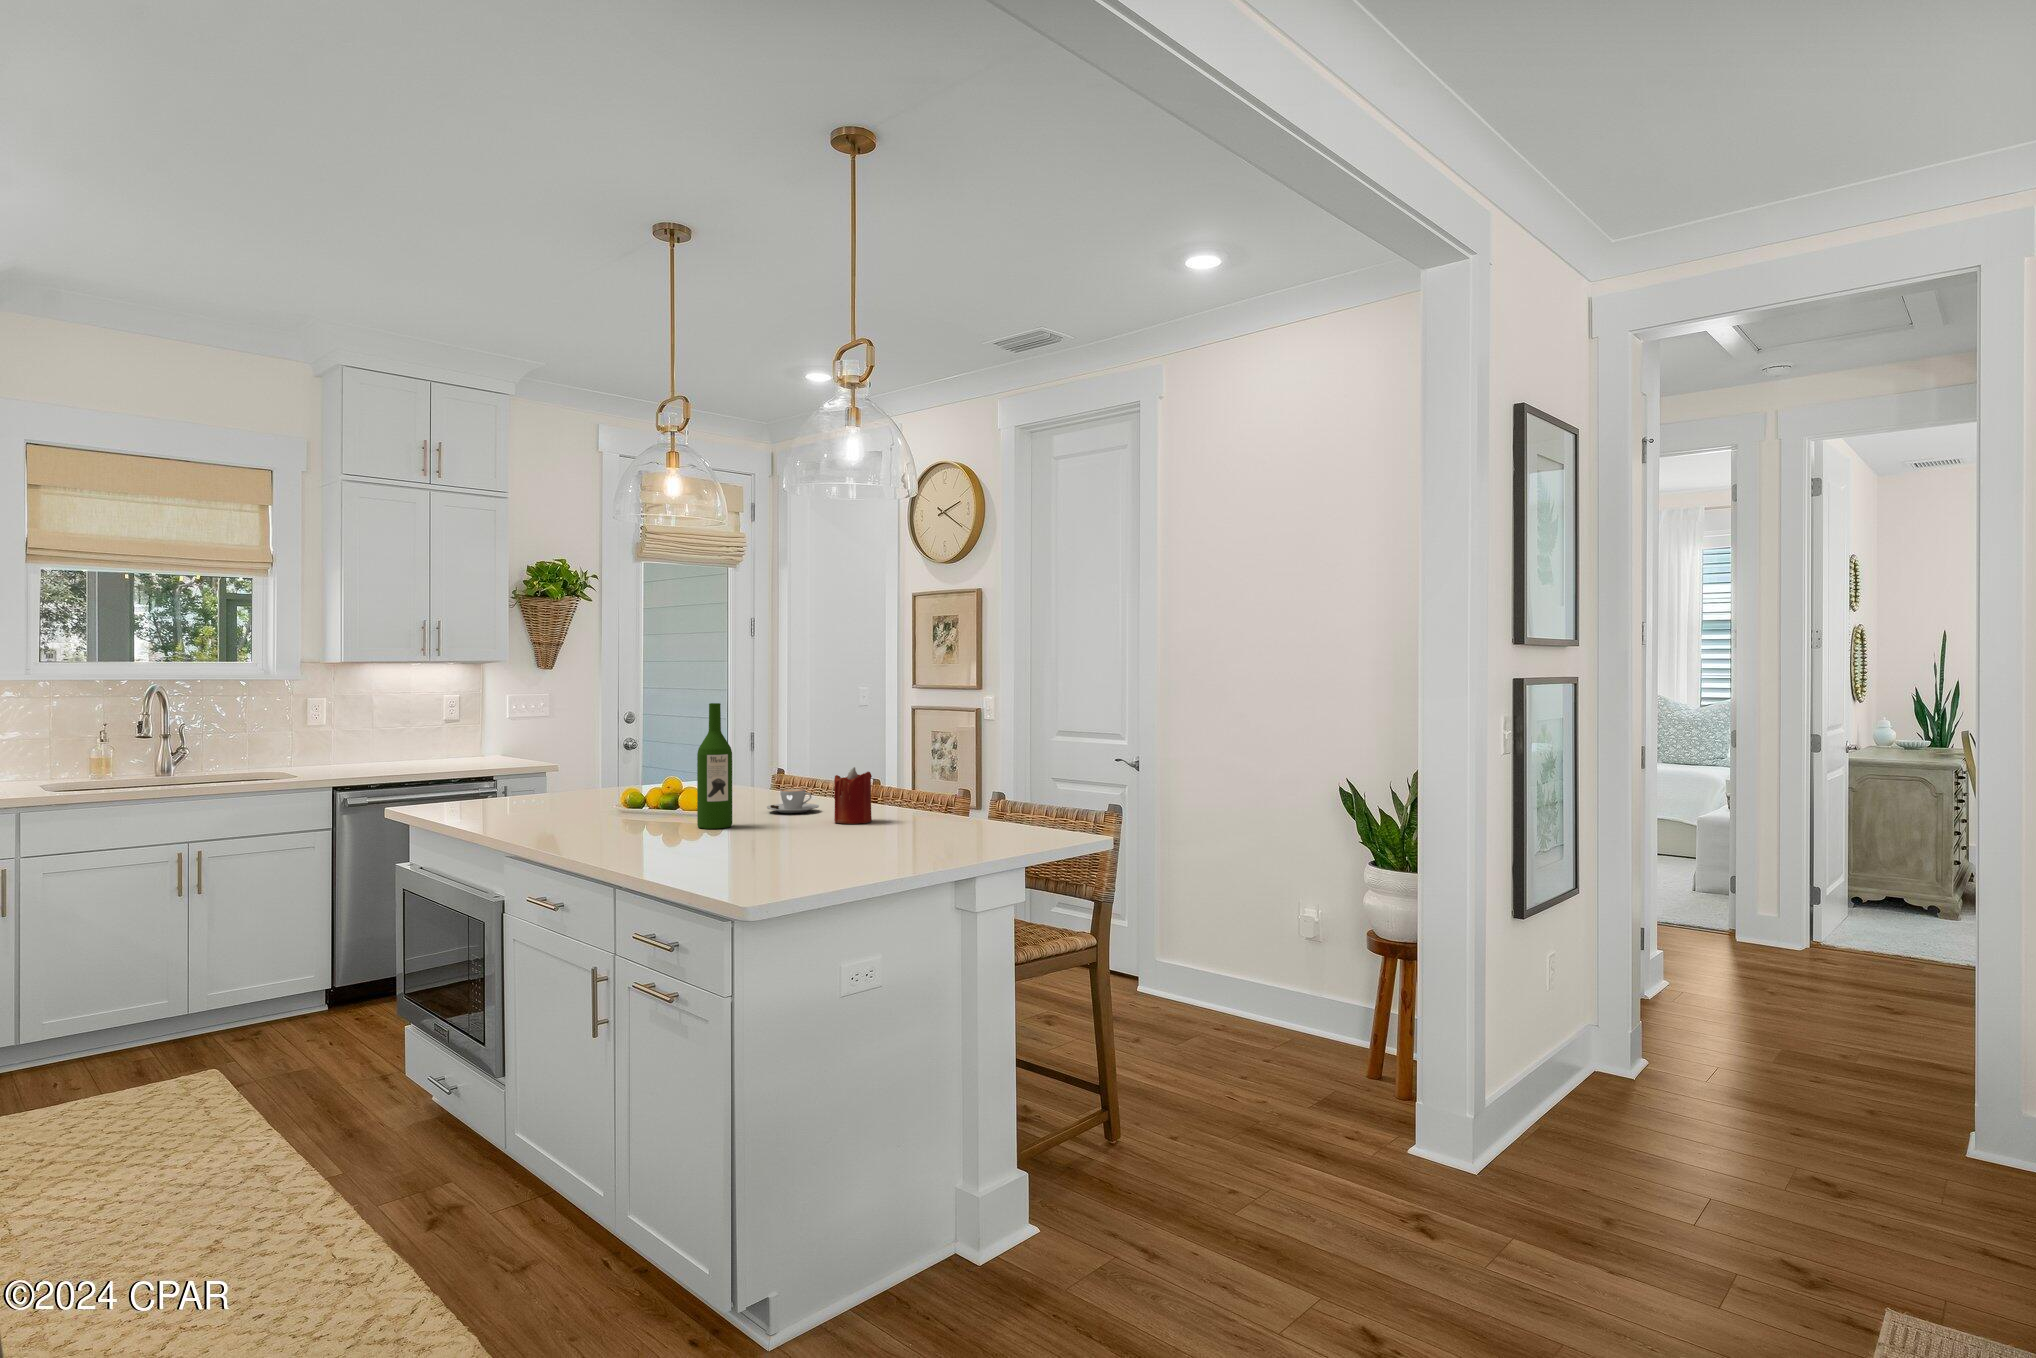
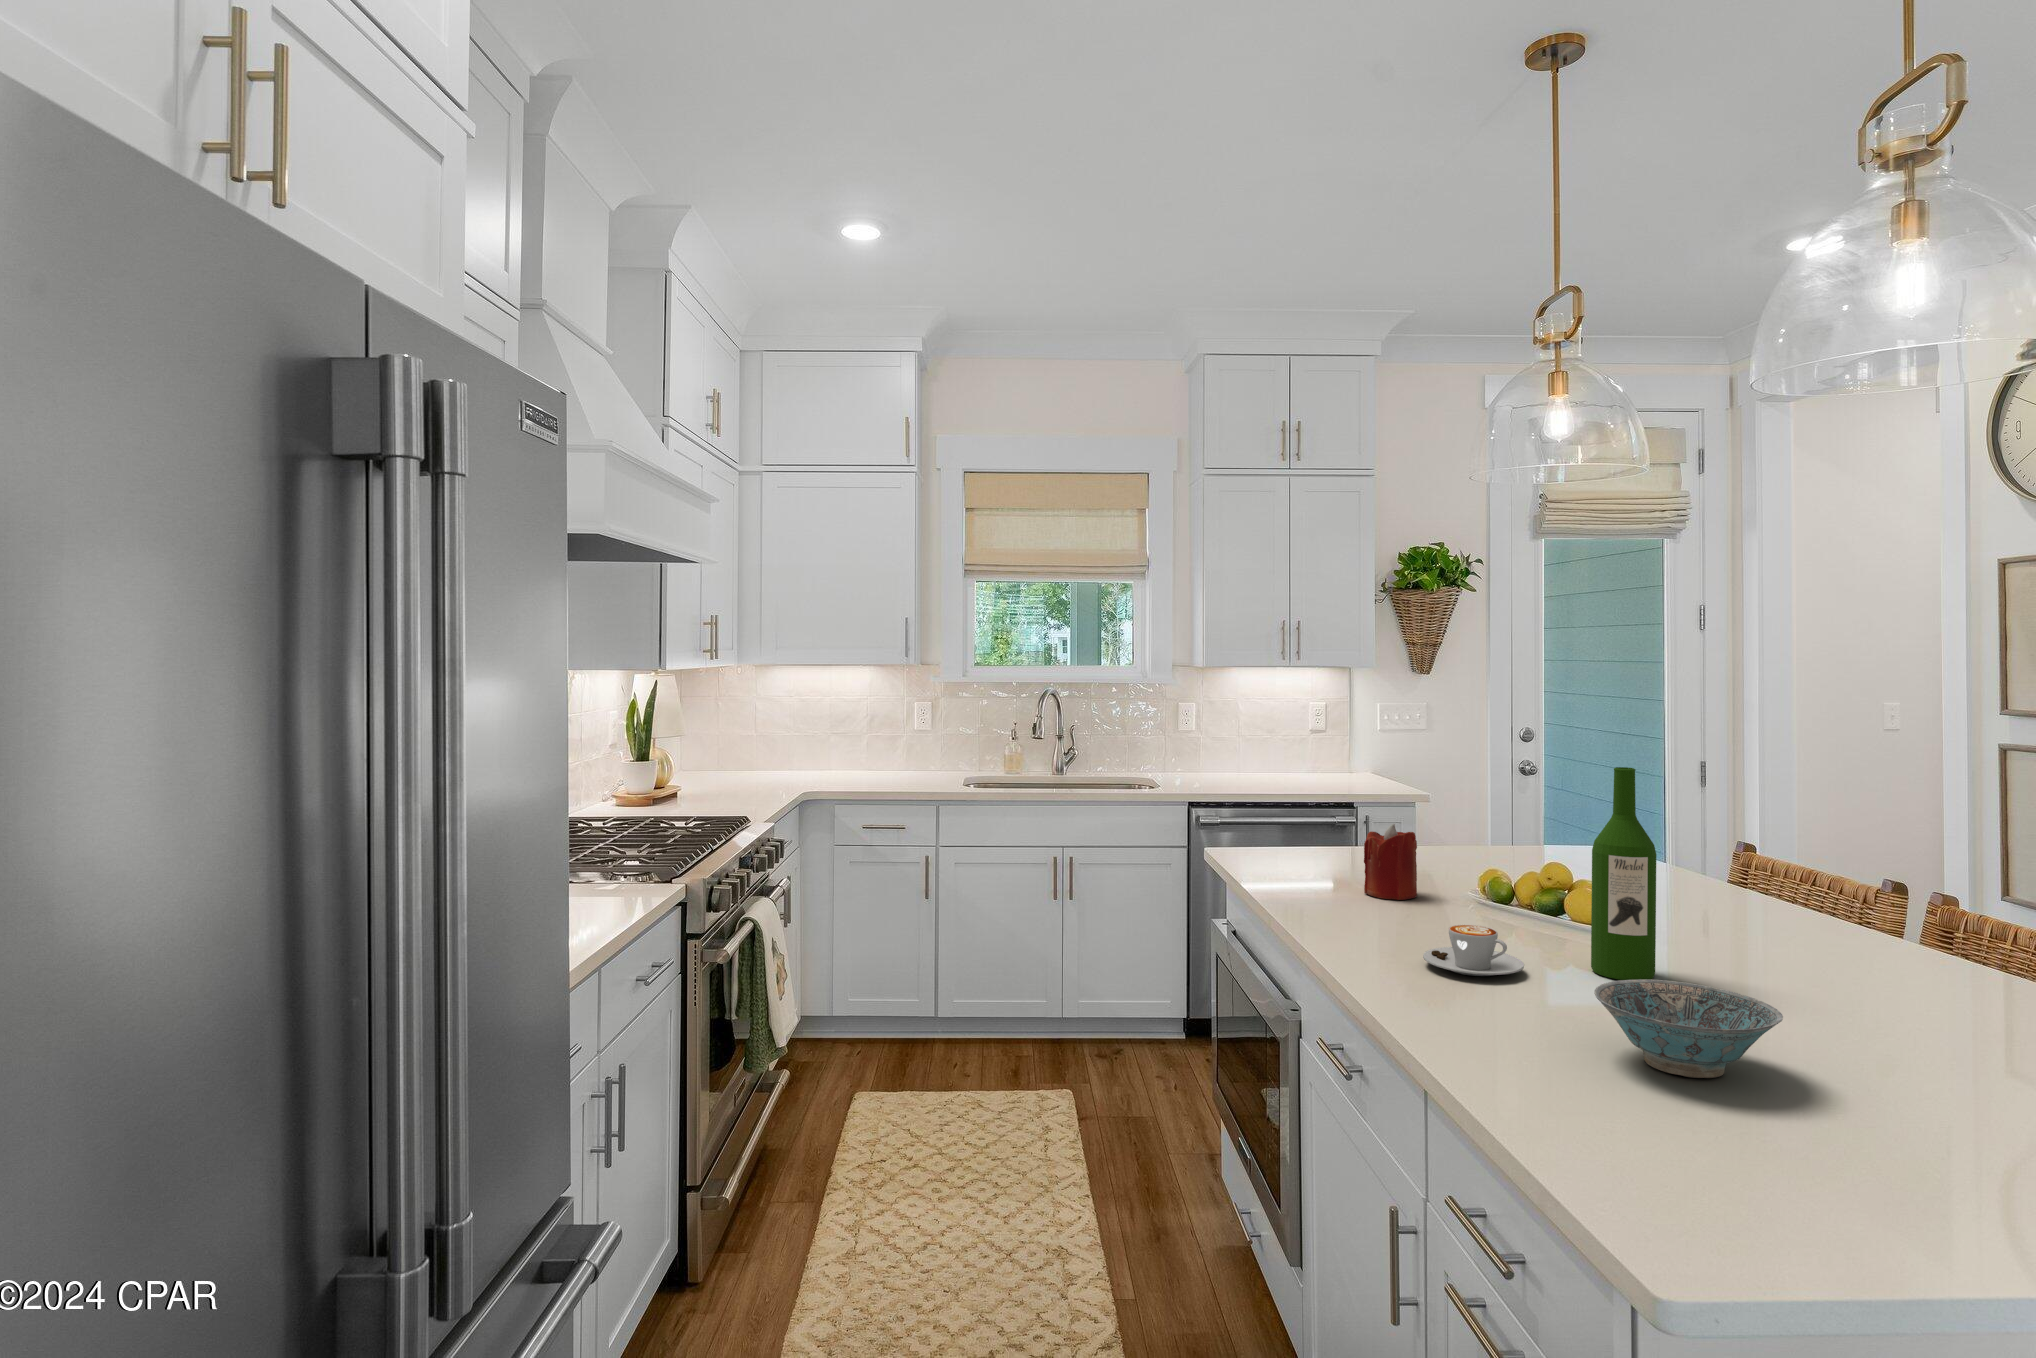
candle: present [834,767,872,824] -> present [1364,824,1417,900]
coffee cup: present [767,789,819,813] -> present [1423,925,1524,976]
ceramic bowl: none [705,810,792,851] -> present [1594,979,1783,1078]

